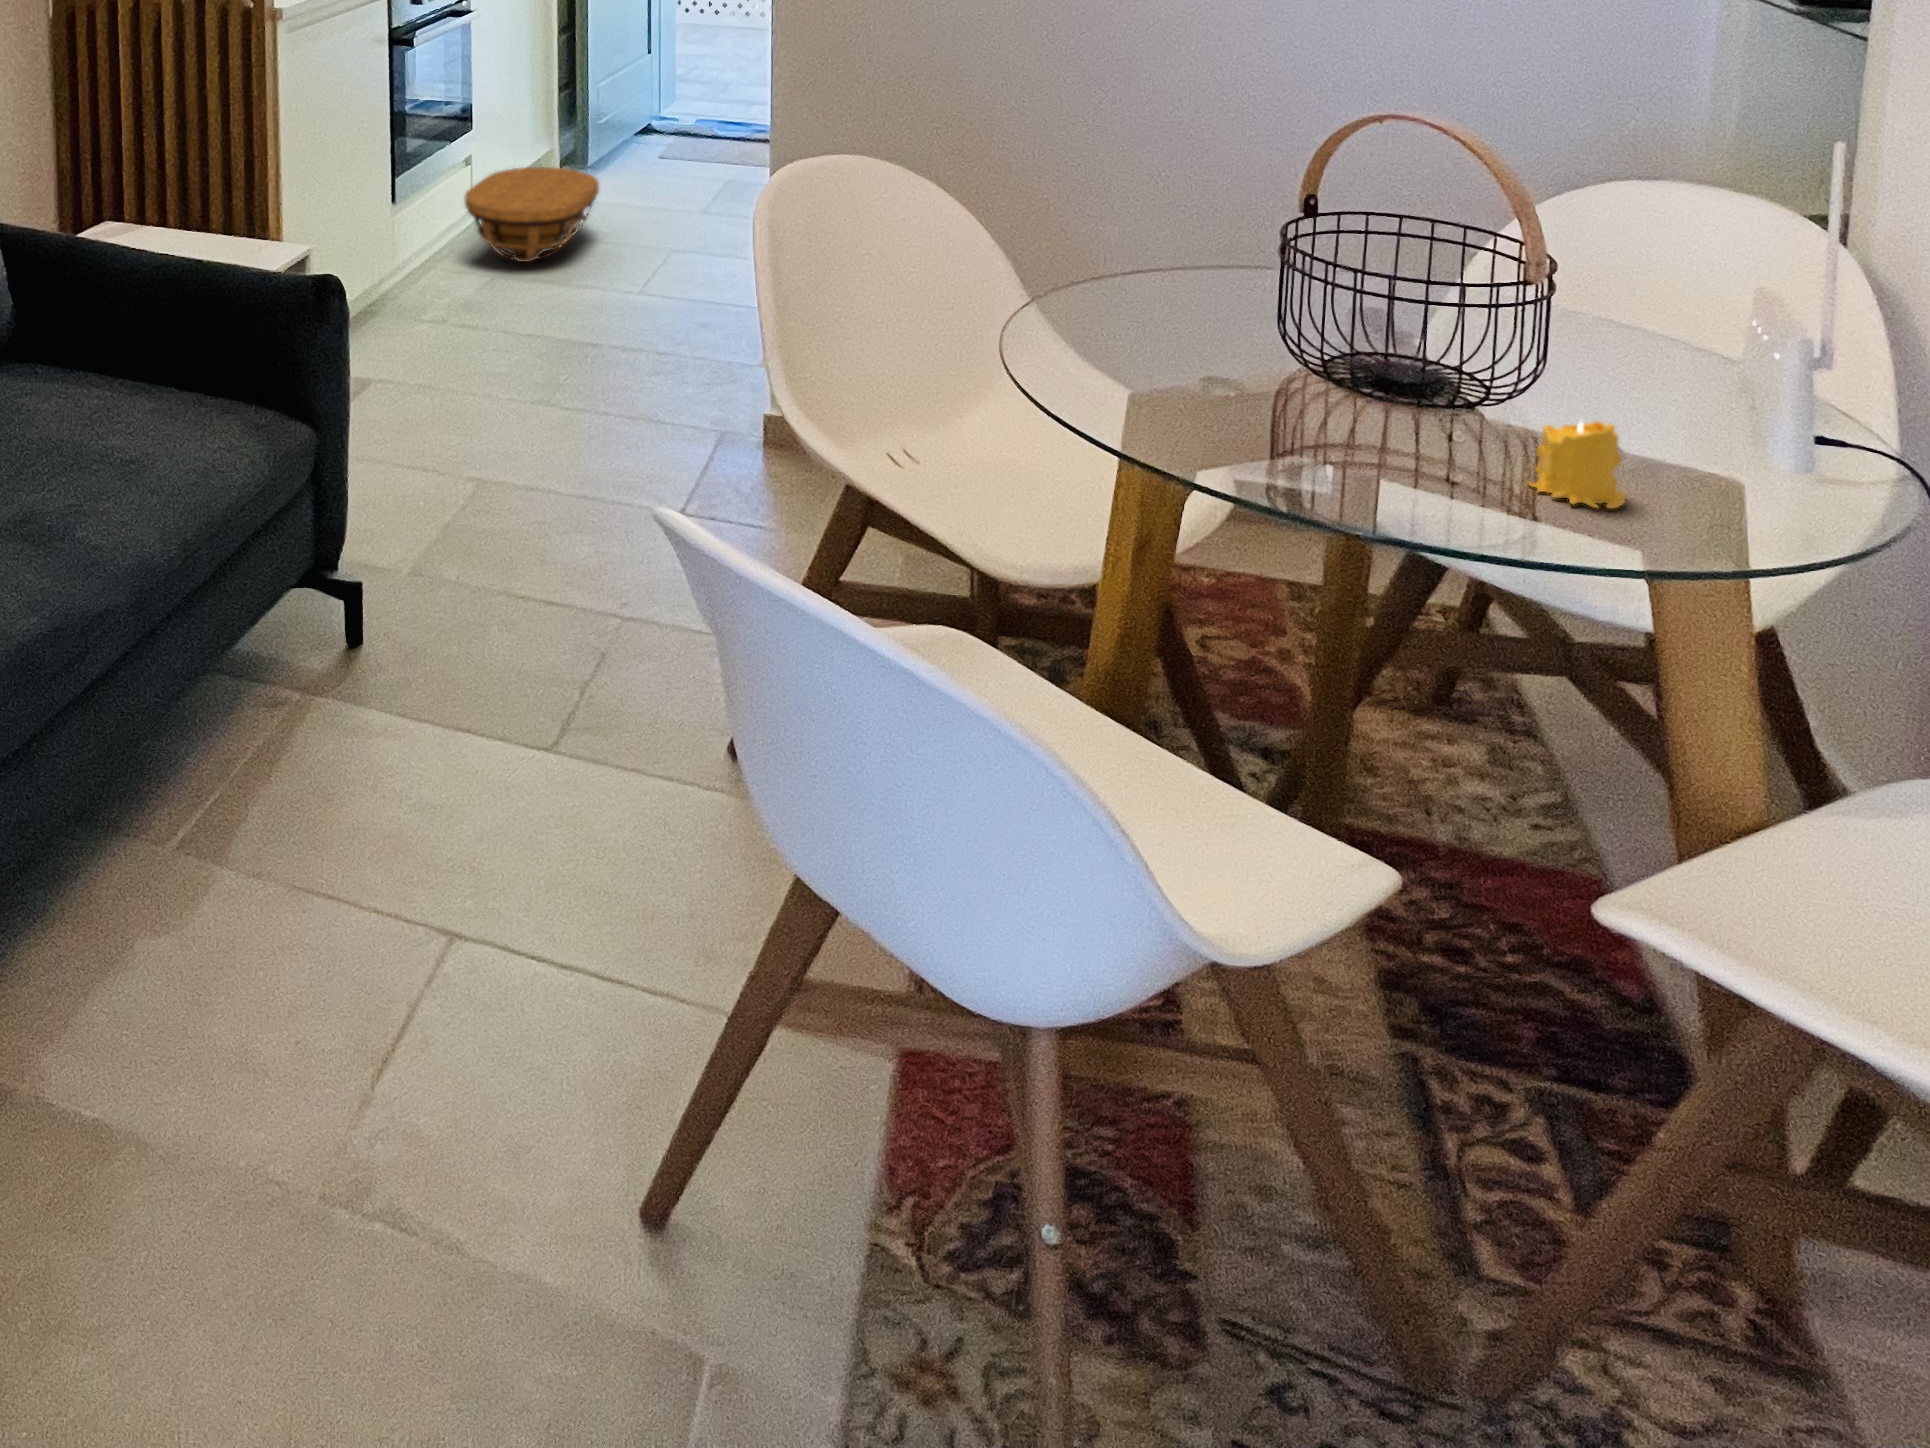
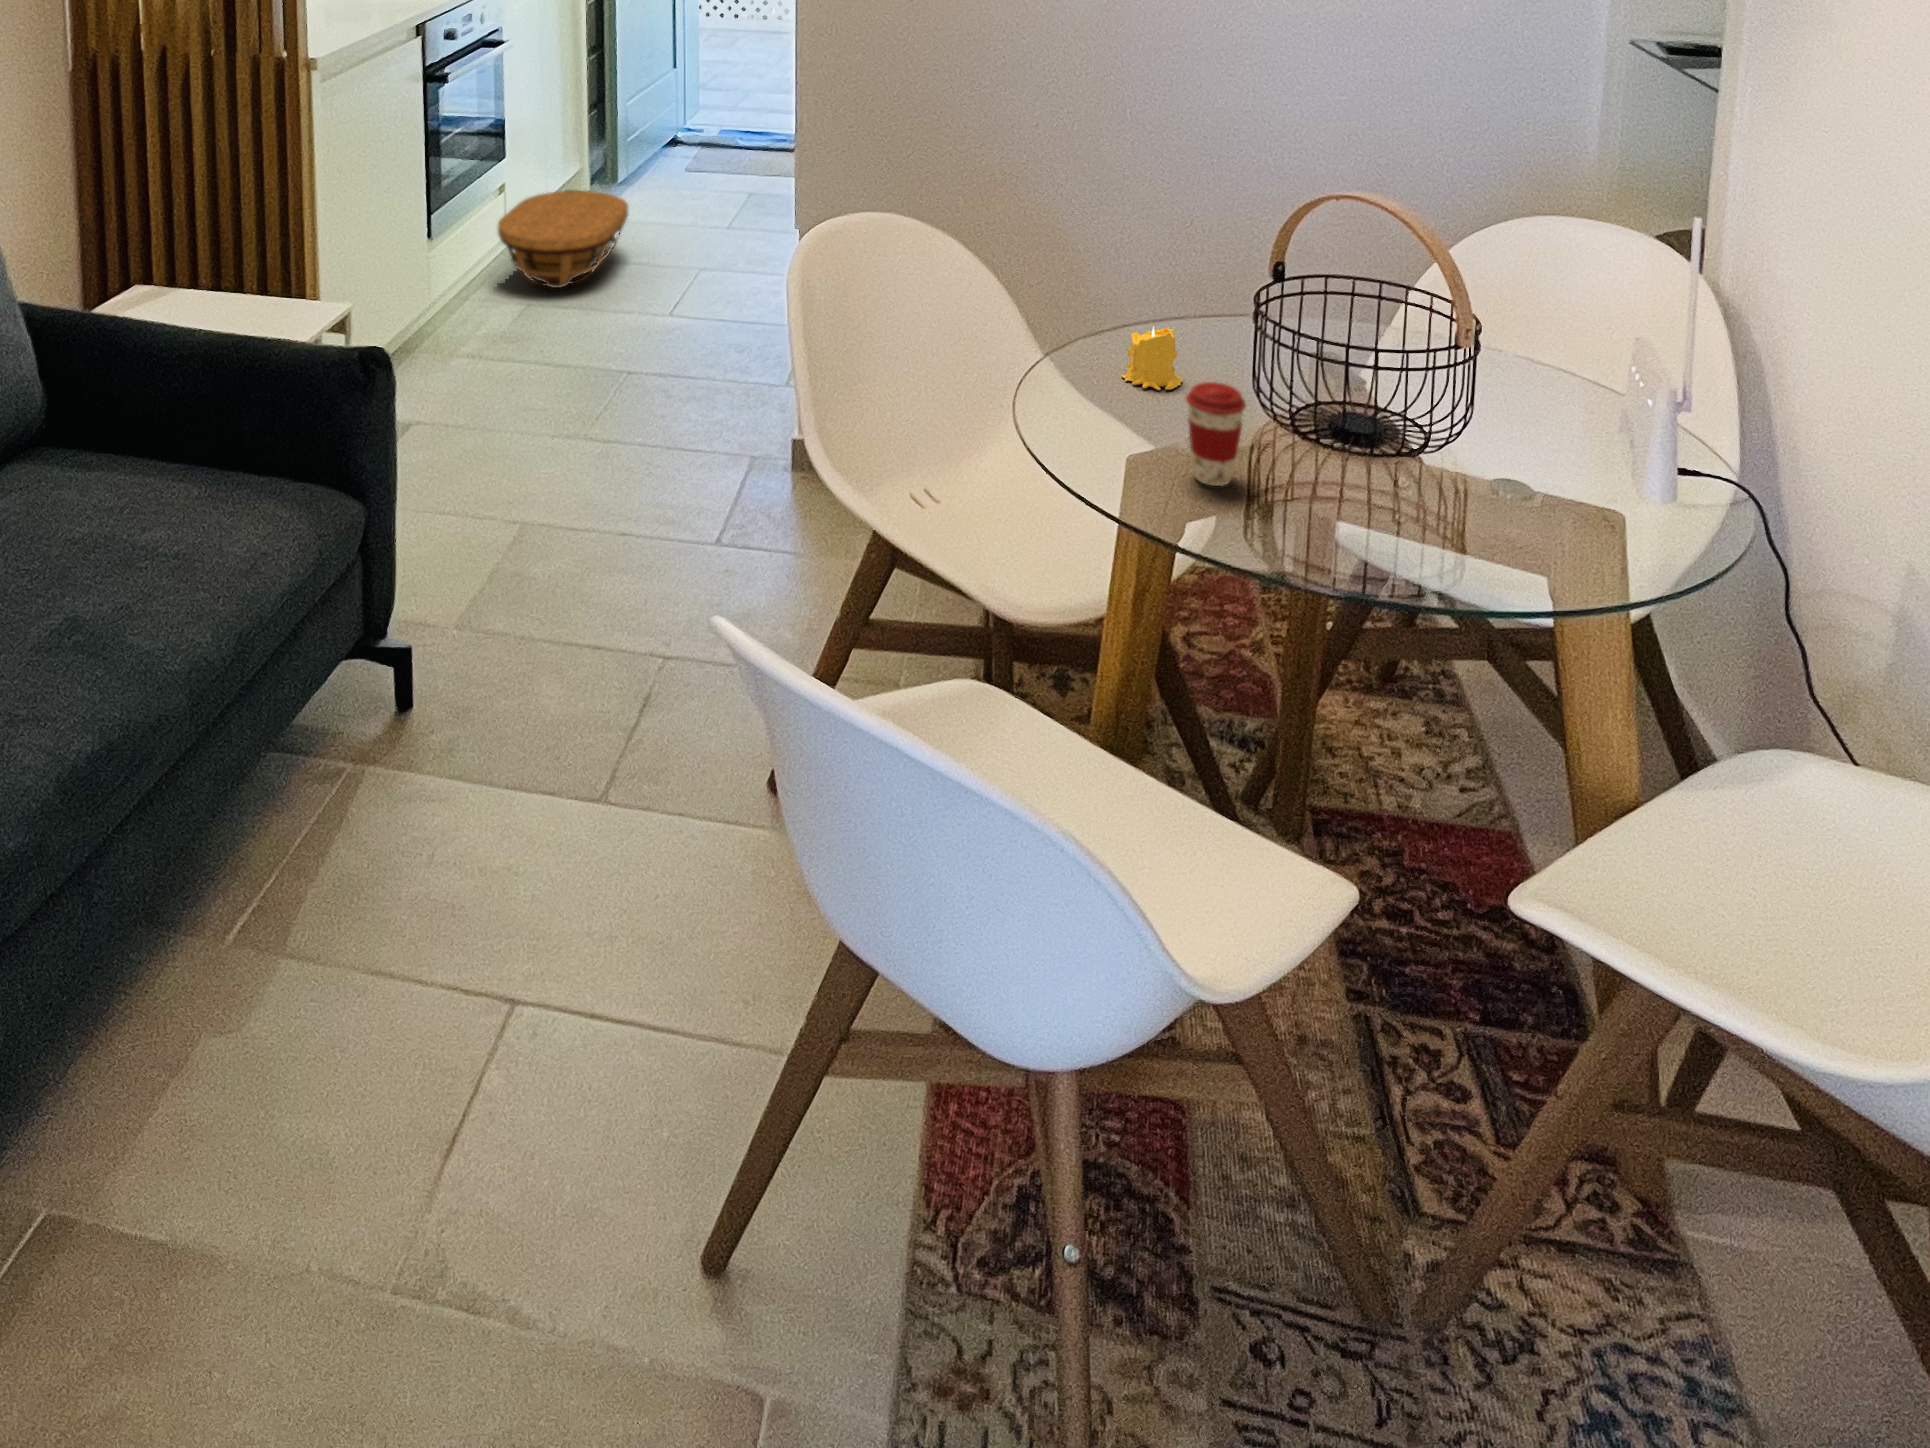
coffee cup: none [1198,323,1270,437] -> present [1186,382,1246,486]
candle: present [1529,421,1626,508] -> present [1121,327,1182,390]

